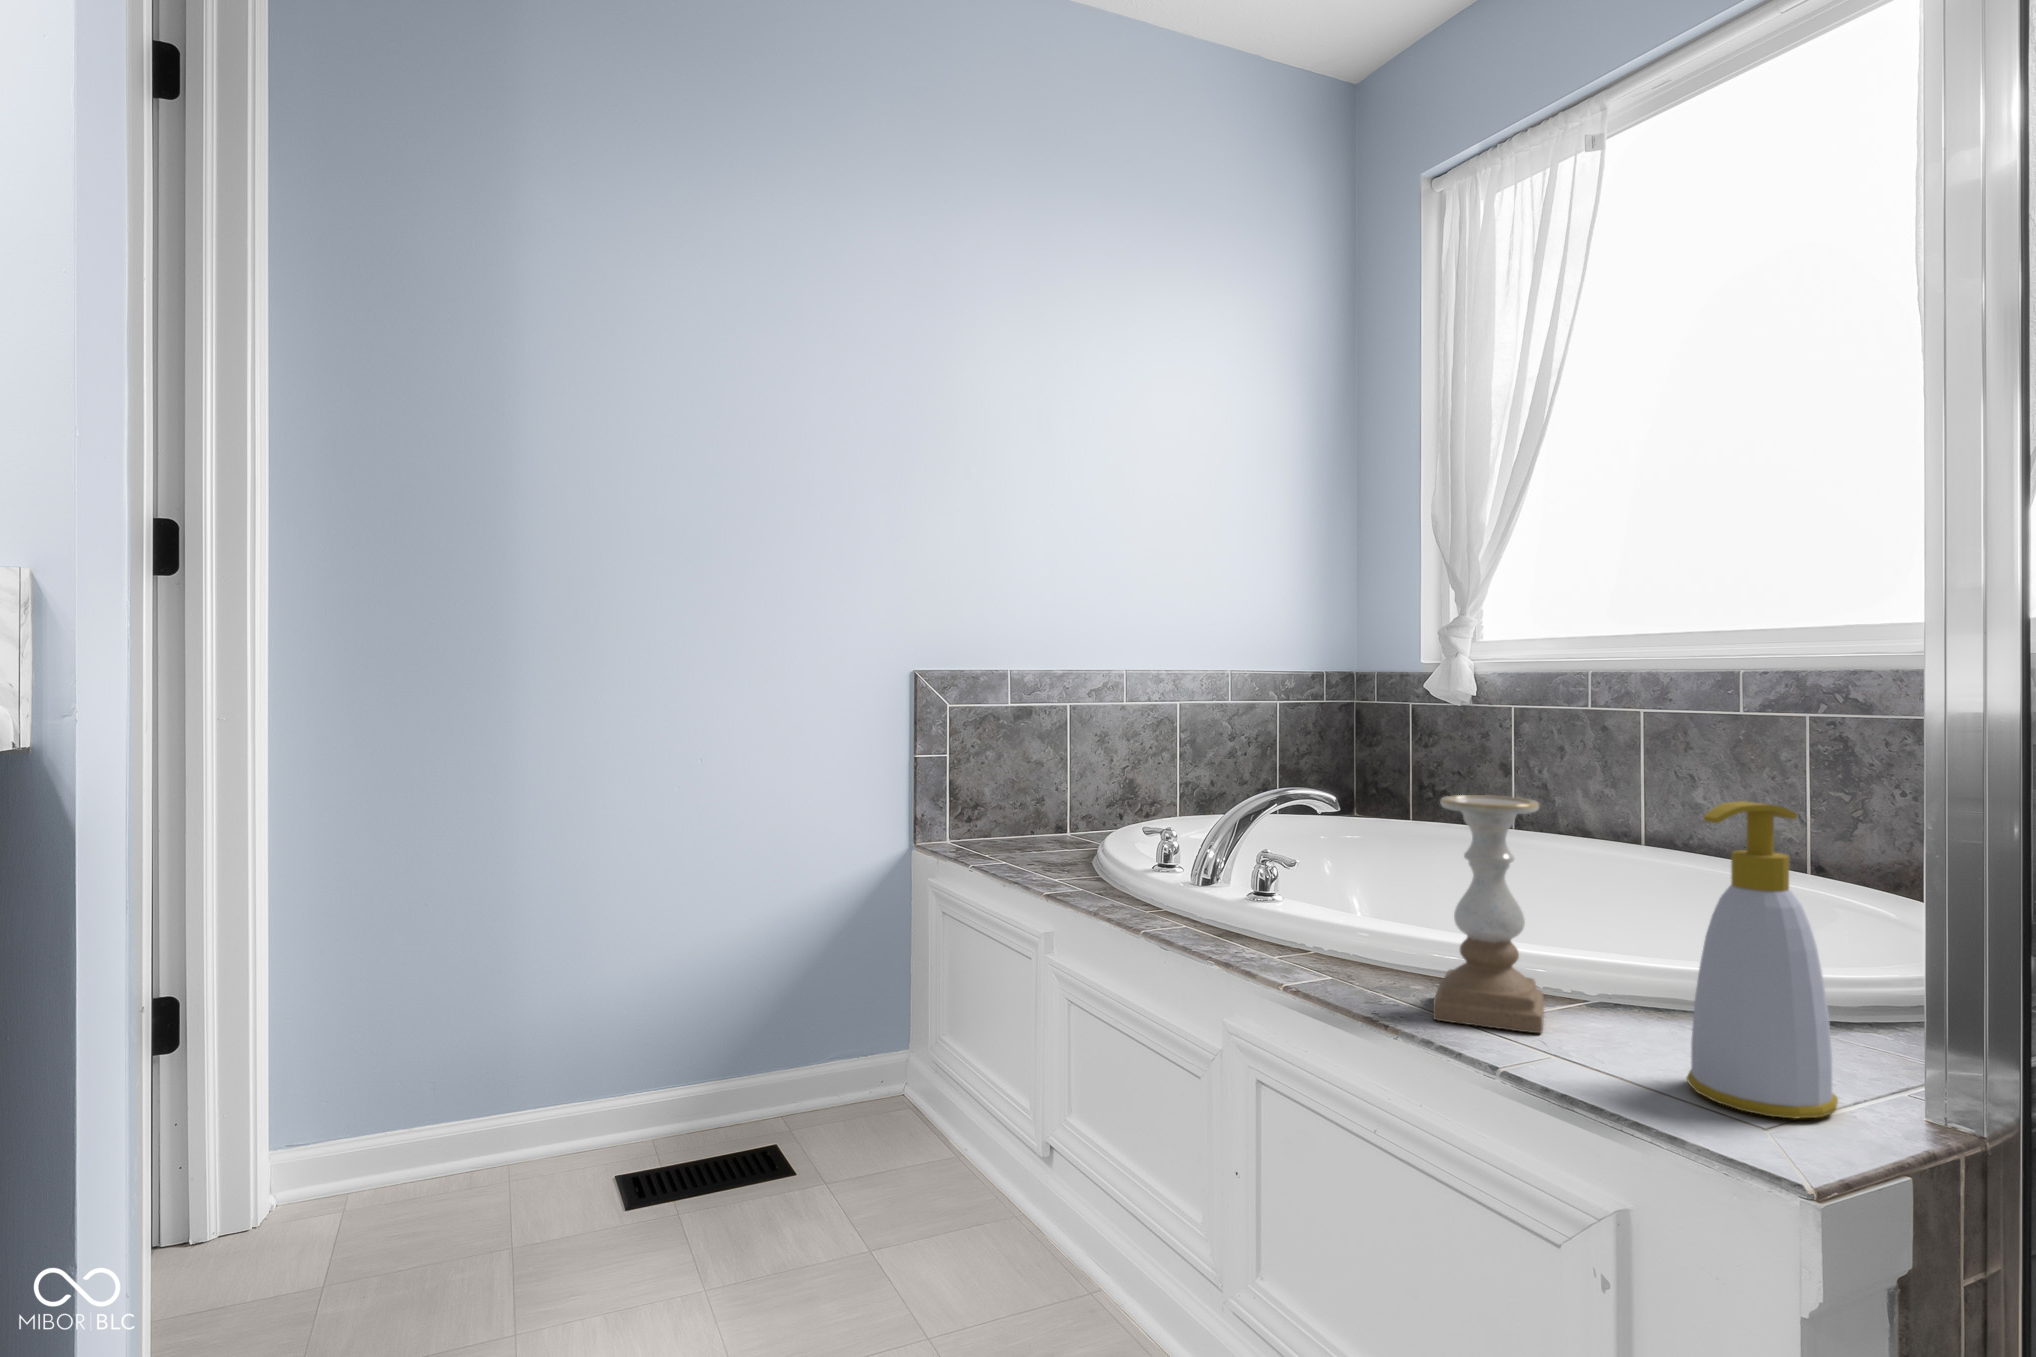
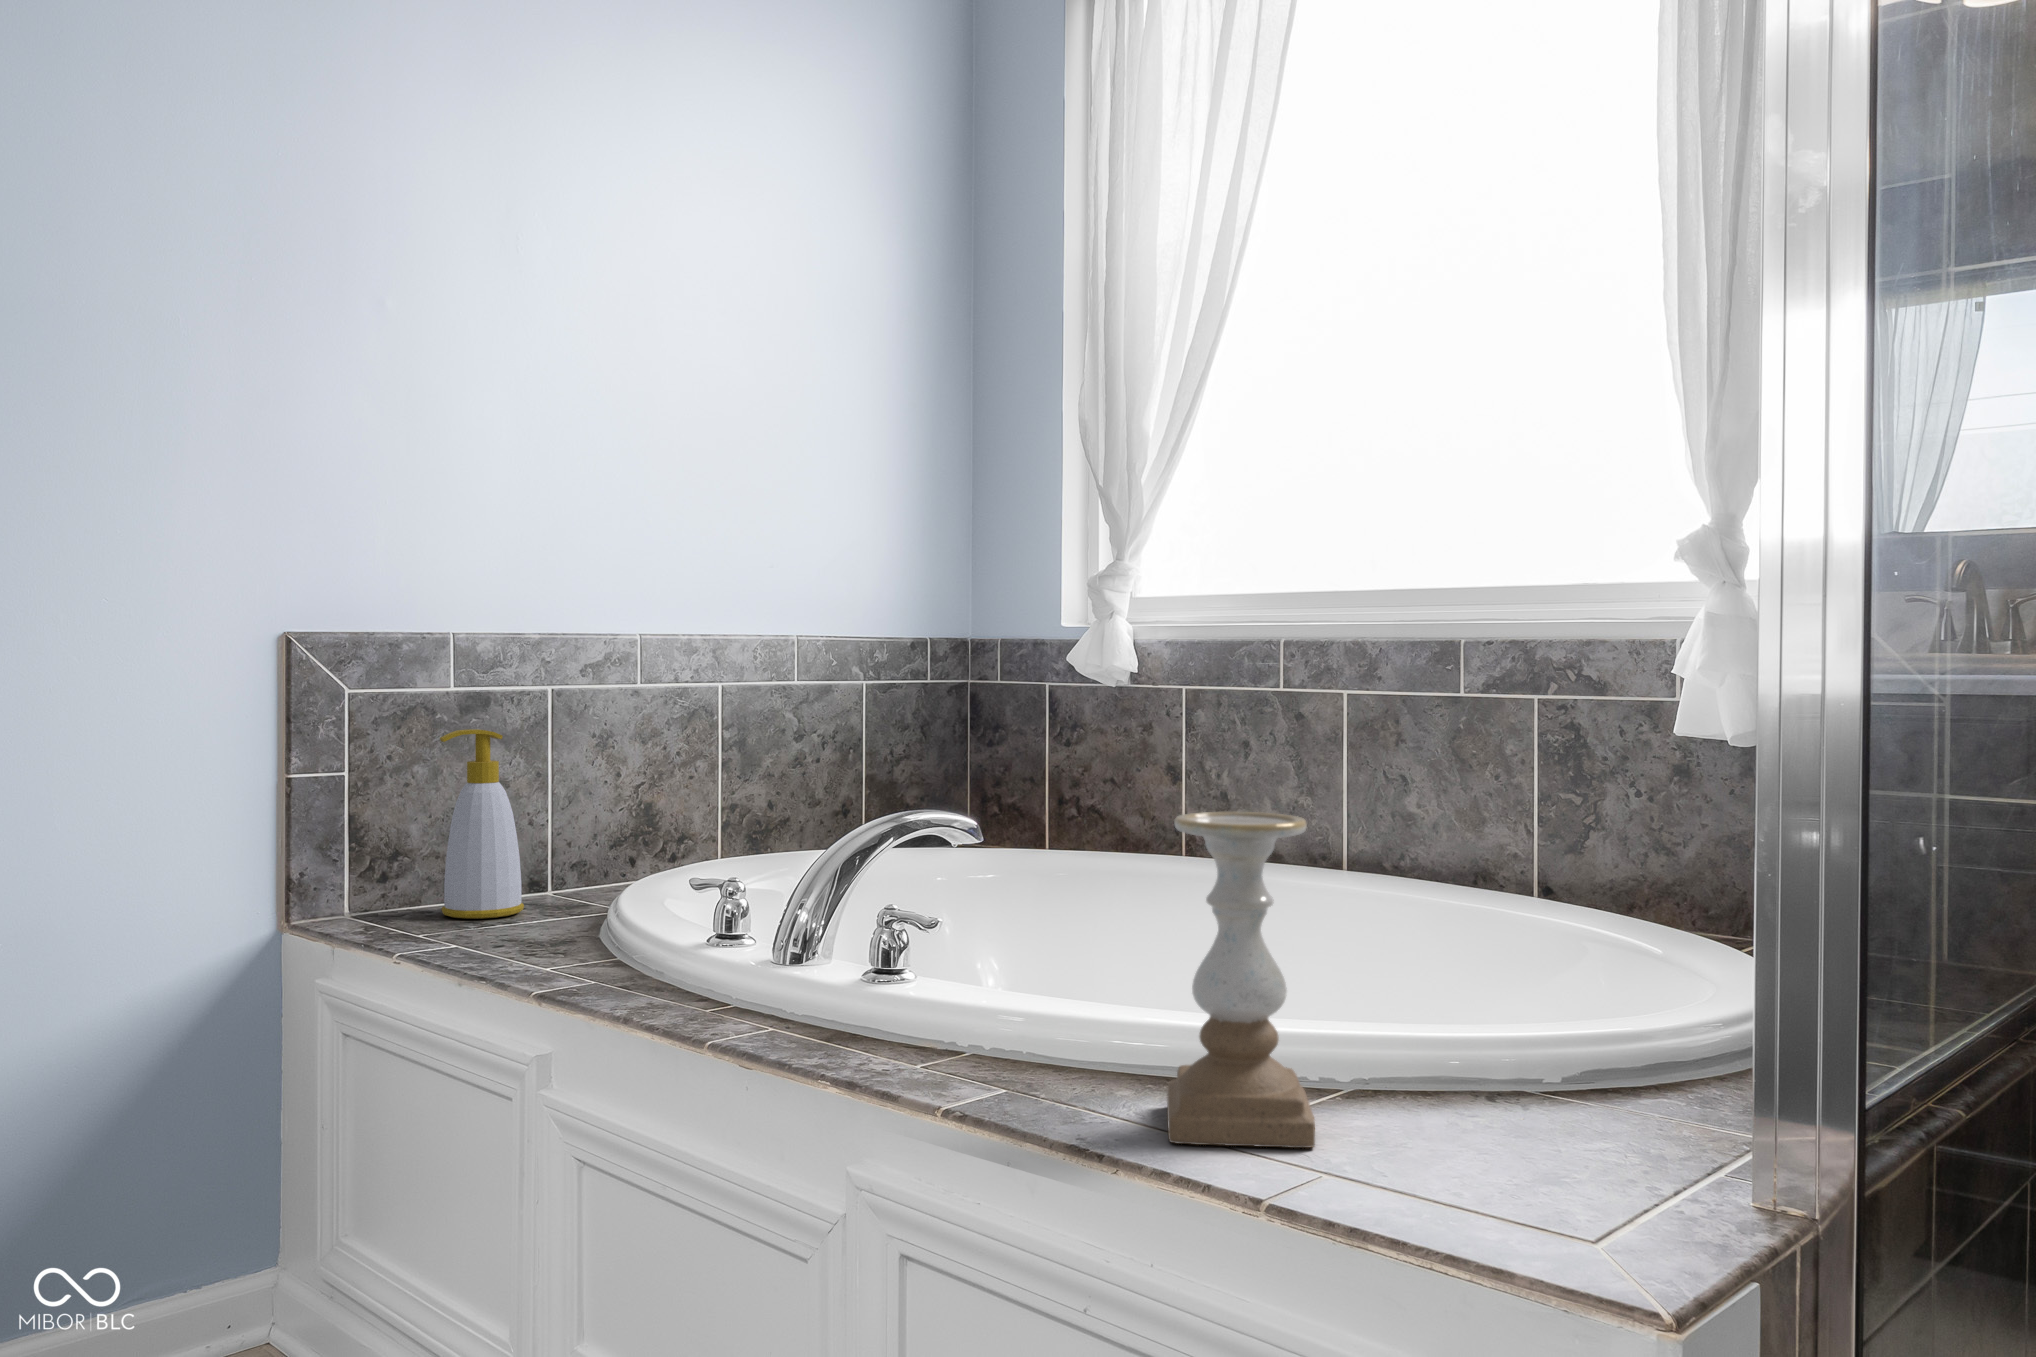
soap bottle: present [1687,801,1838,1119] -> present [440,729,524,919]

